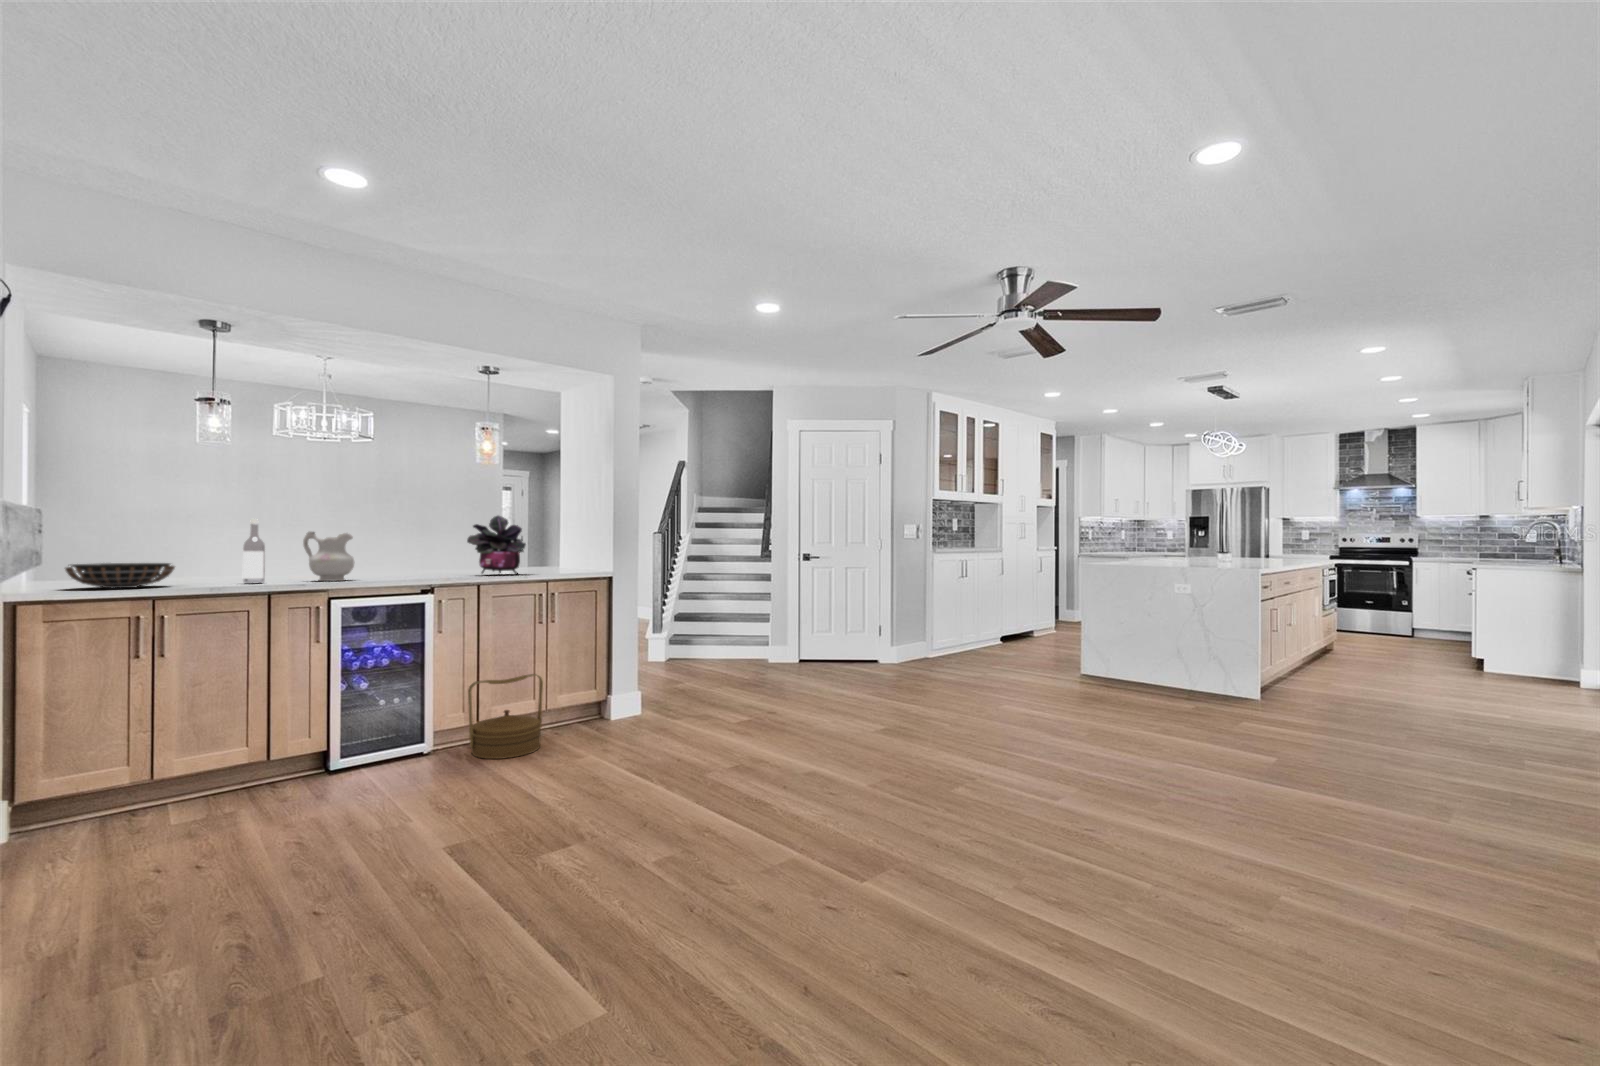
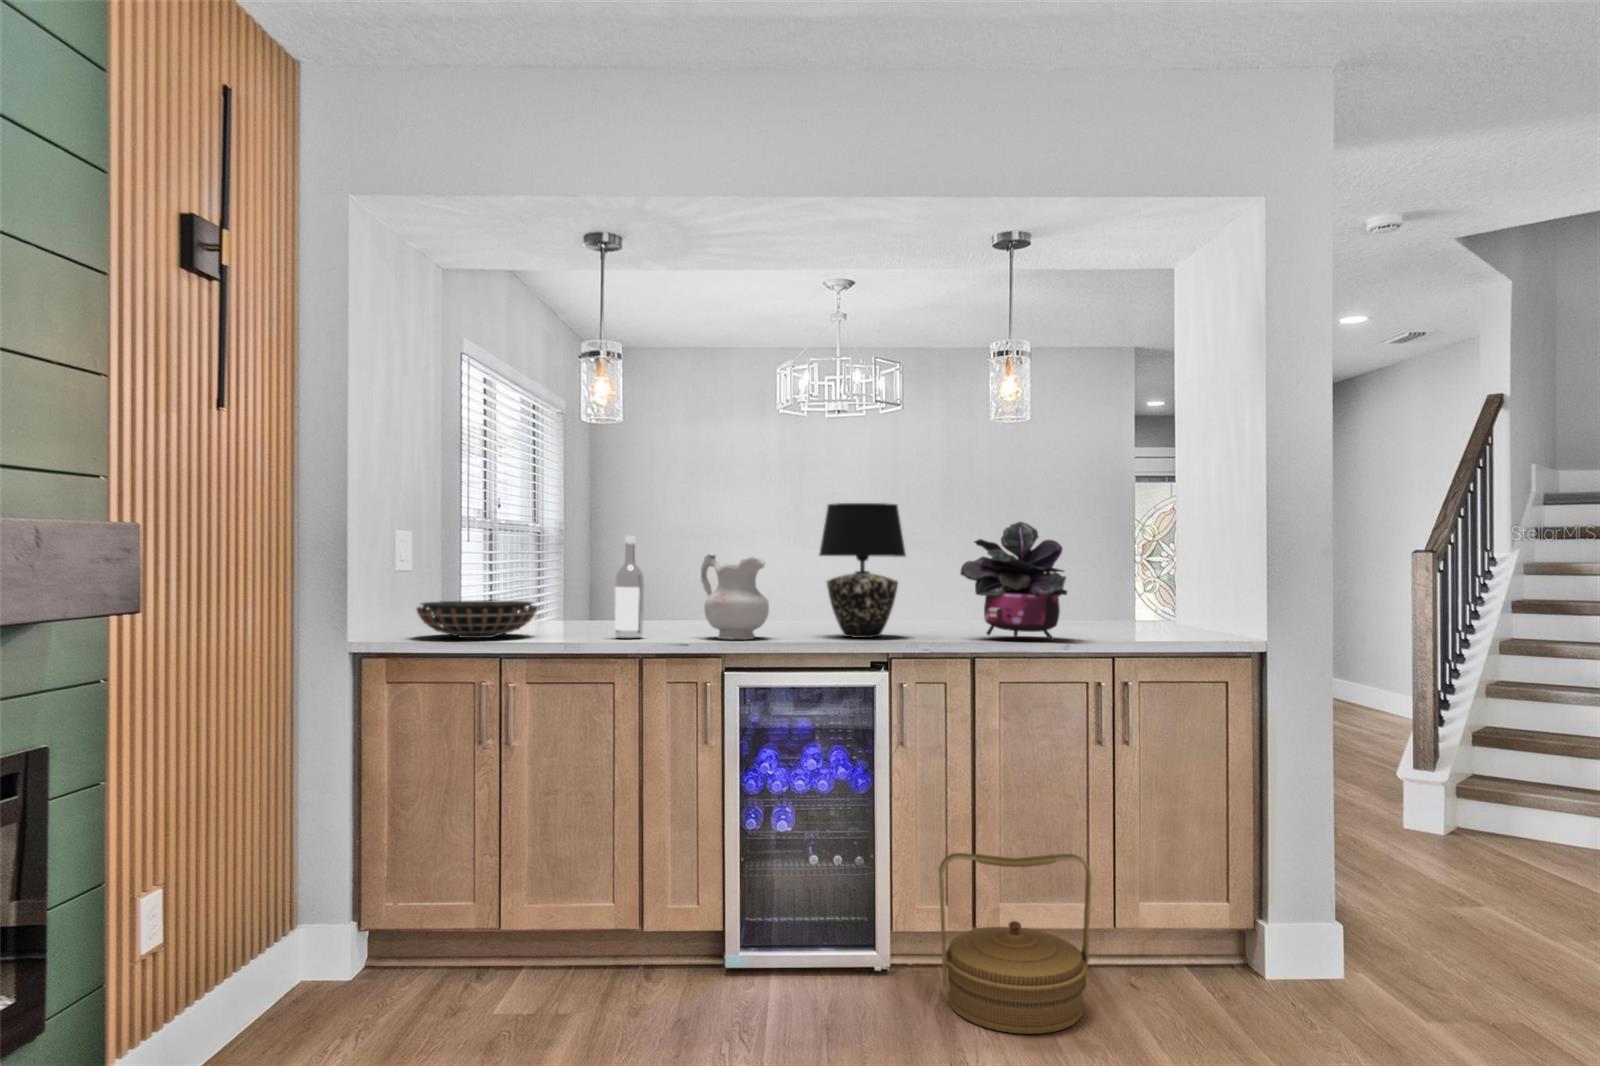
table lamp: none [381,503,436,578] -> present [819,503,906,638]

